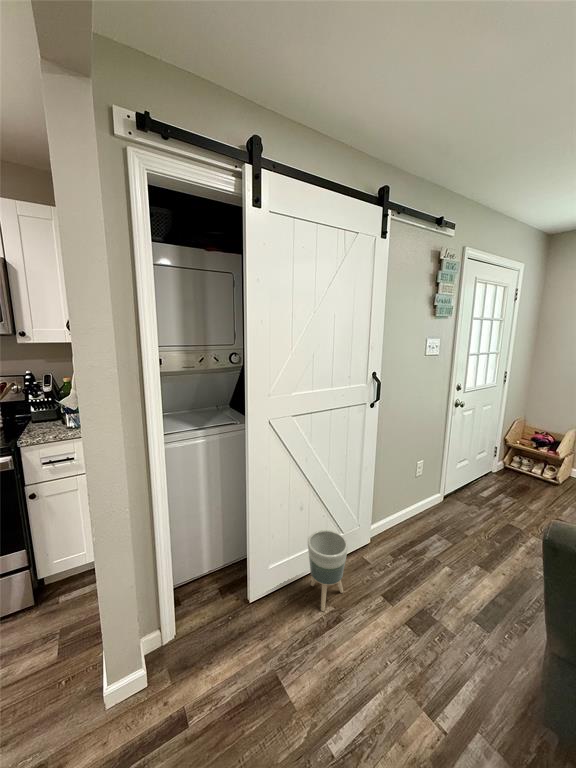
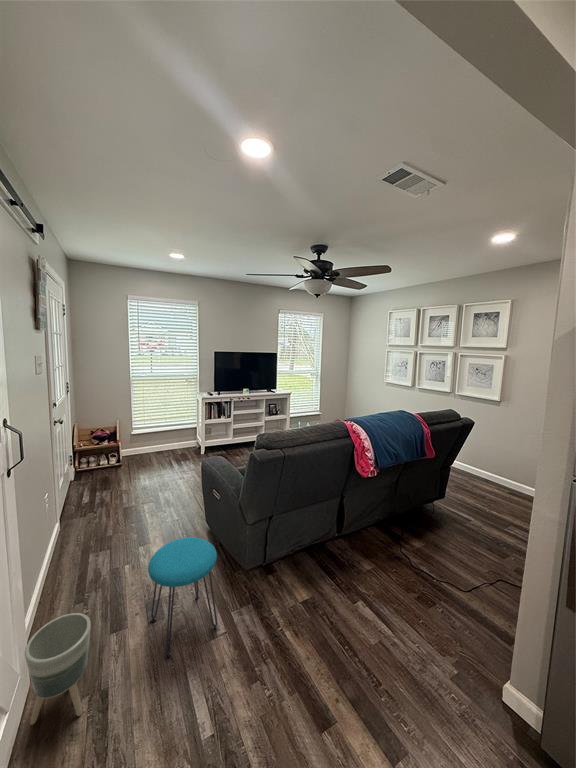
stool: none [382,556,482,716] -> present [148,537,218,659]

